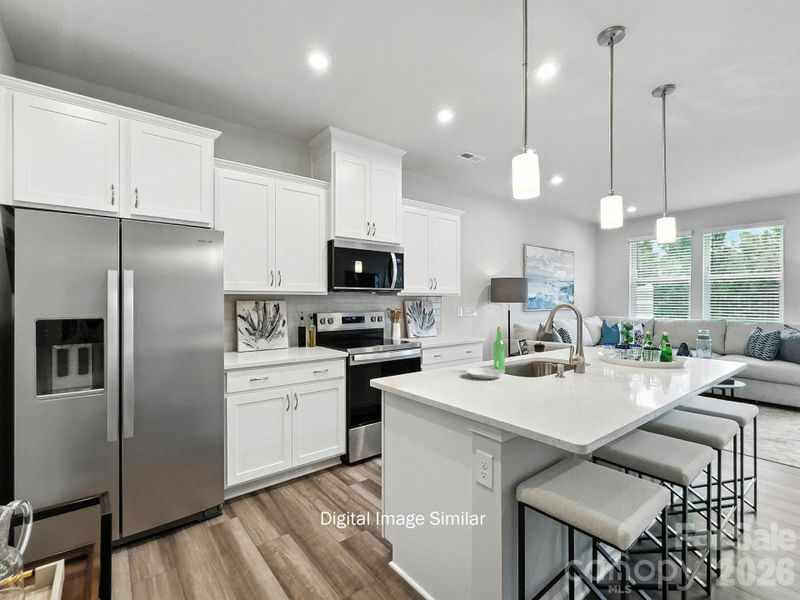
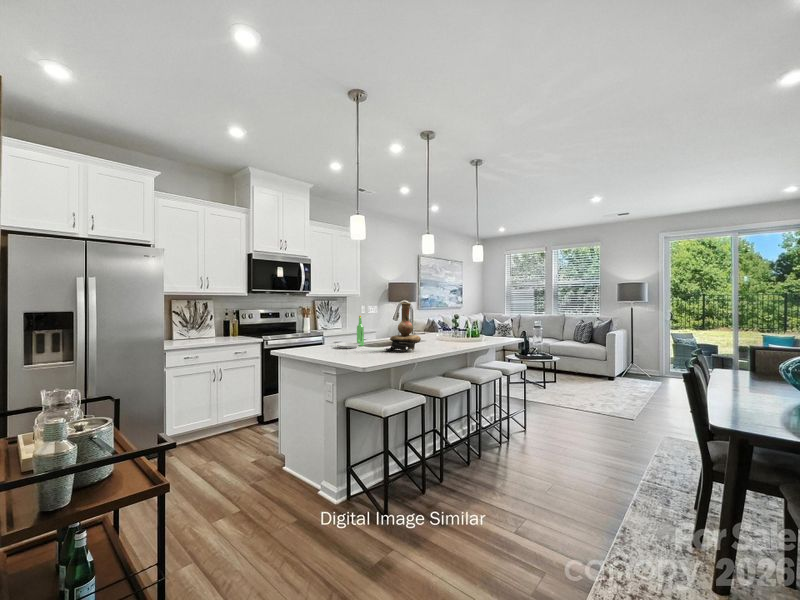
vase: none [554,309,622,394] -> present [386,303,421,352]

